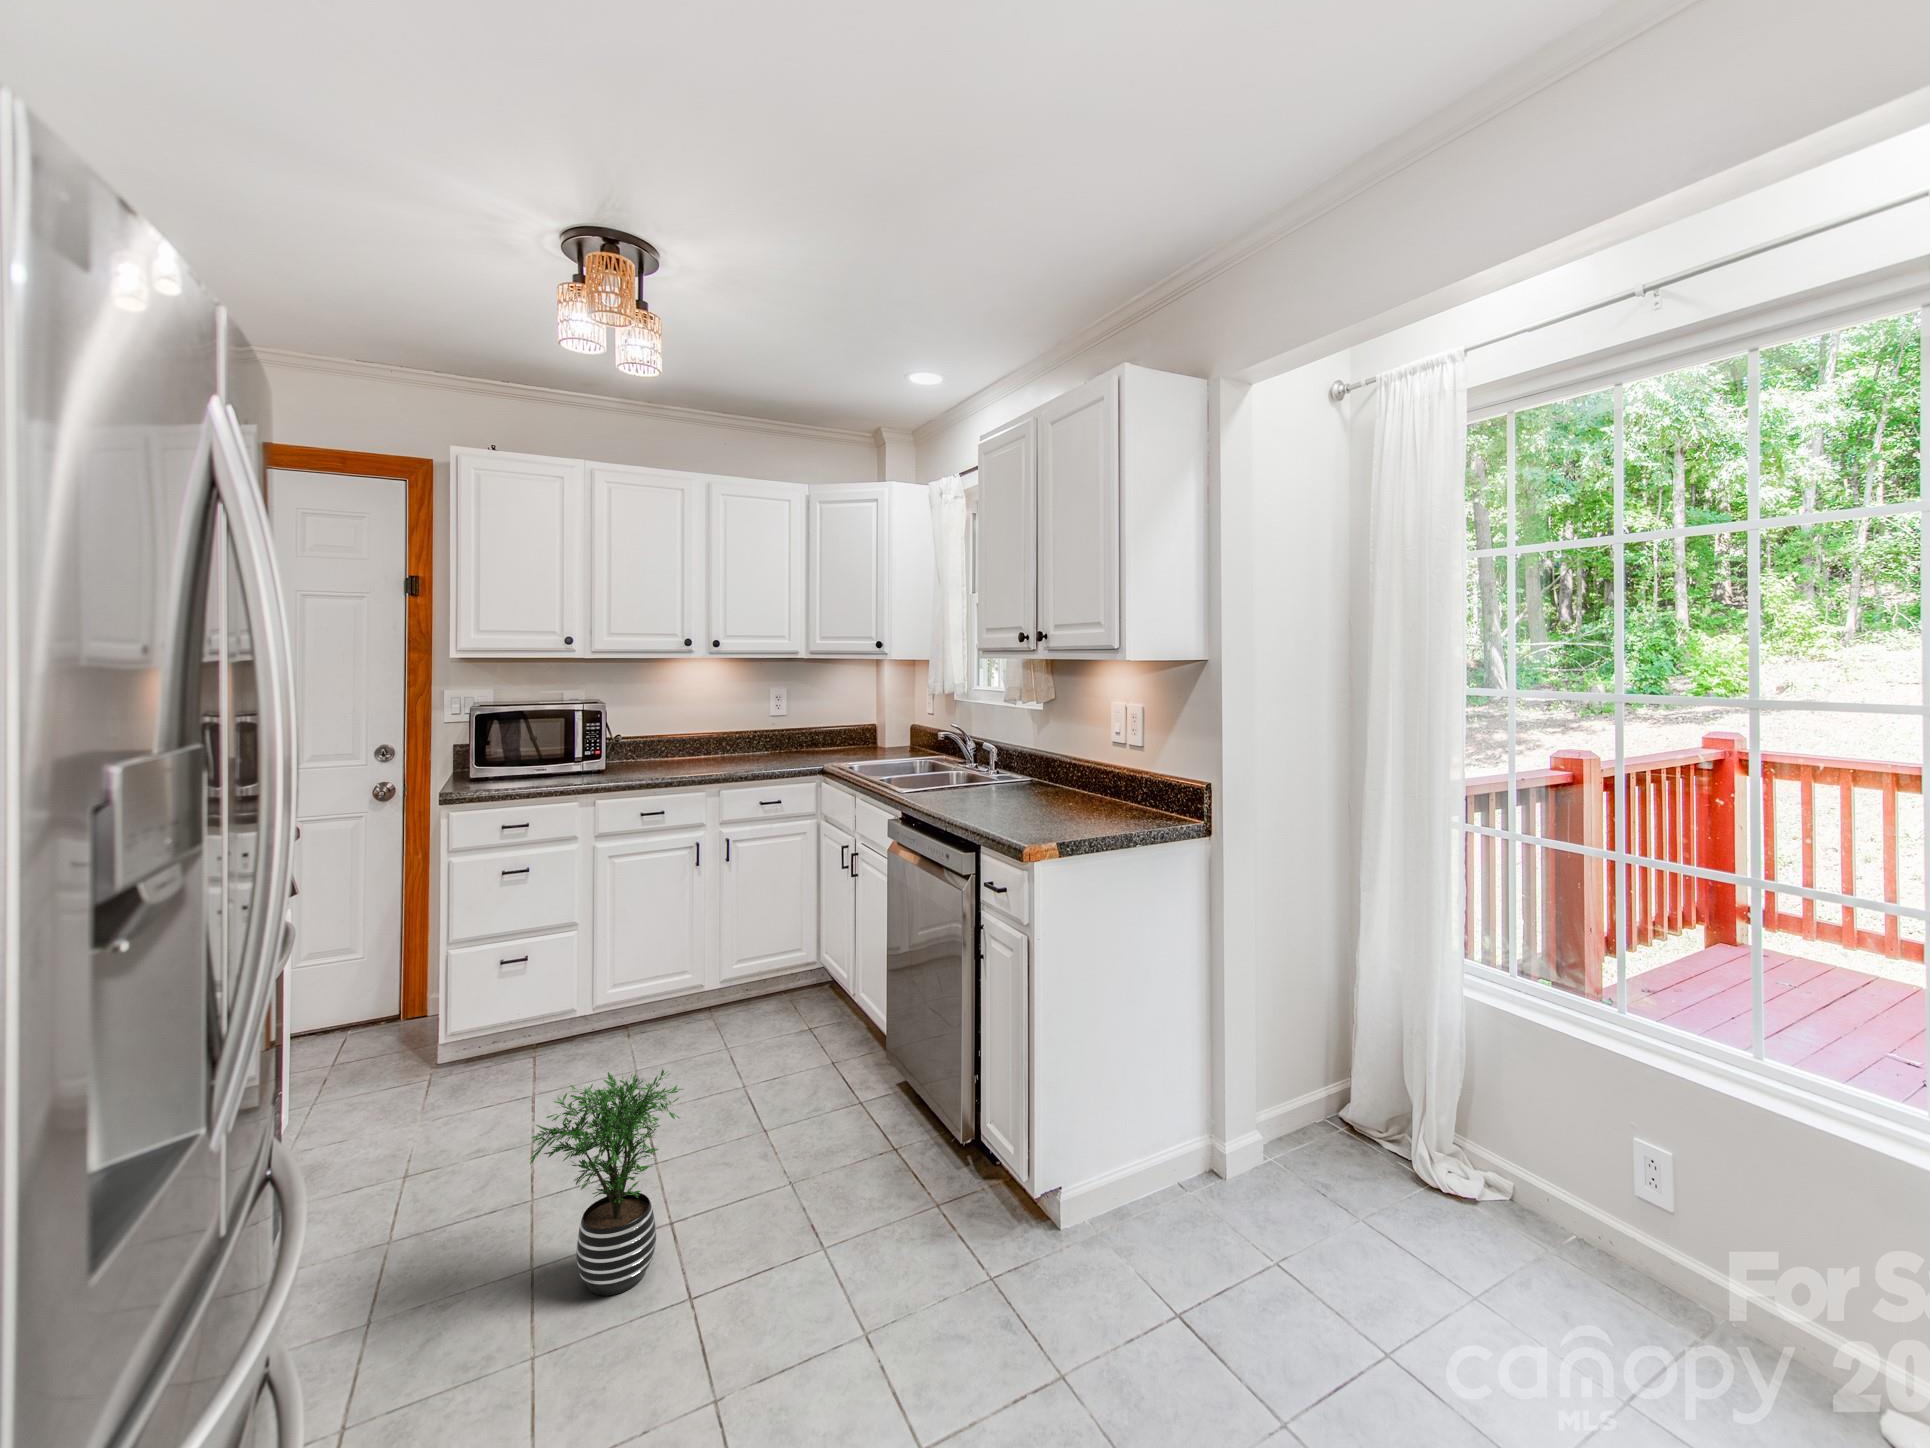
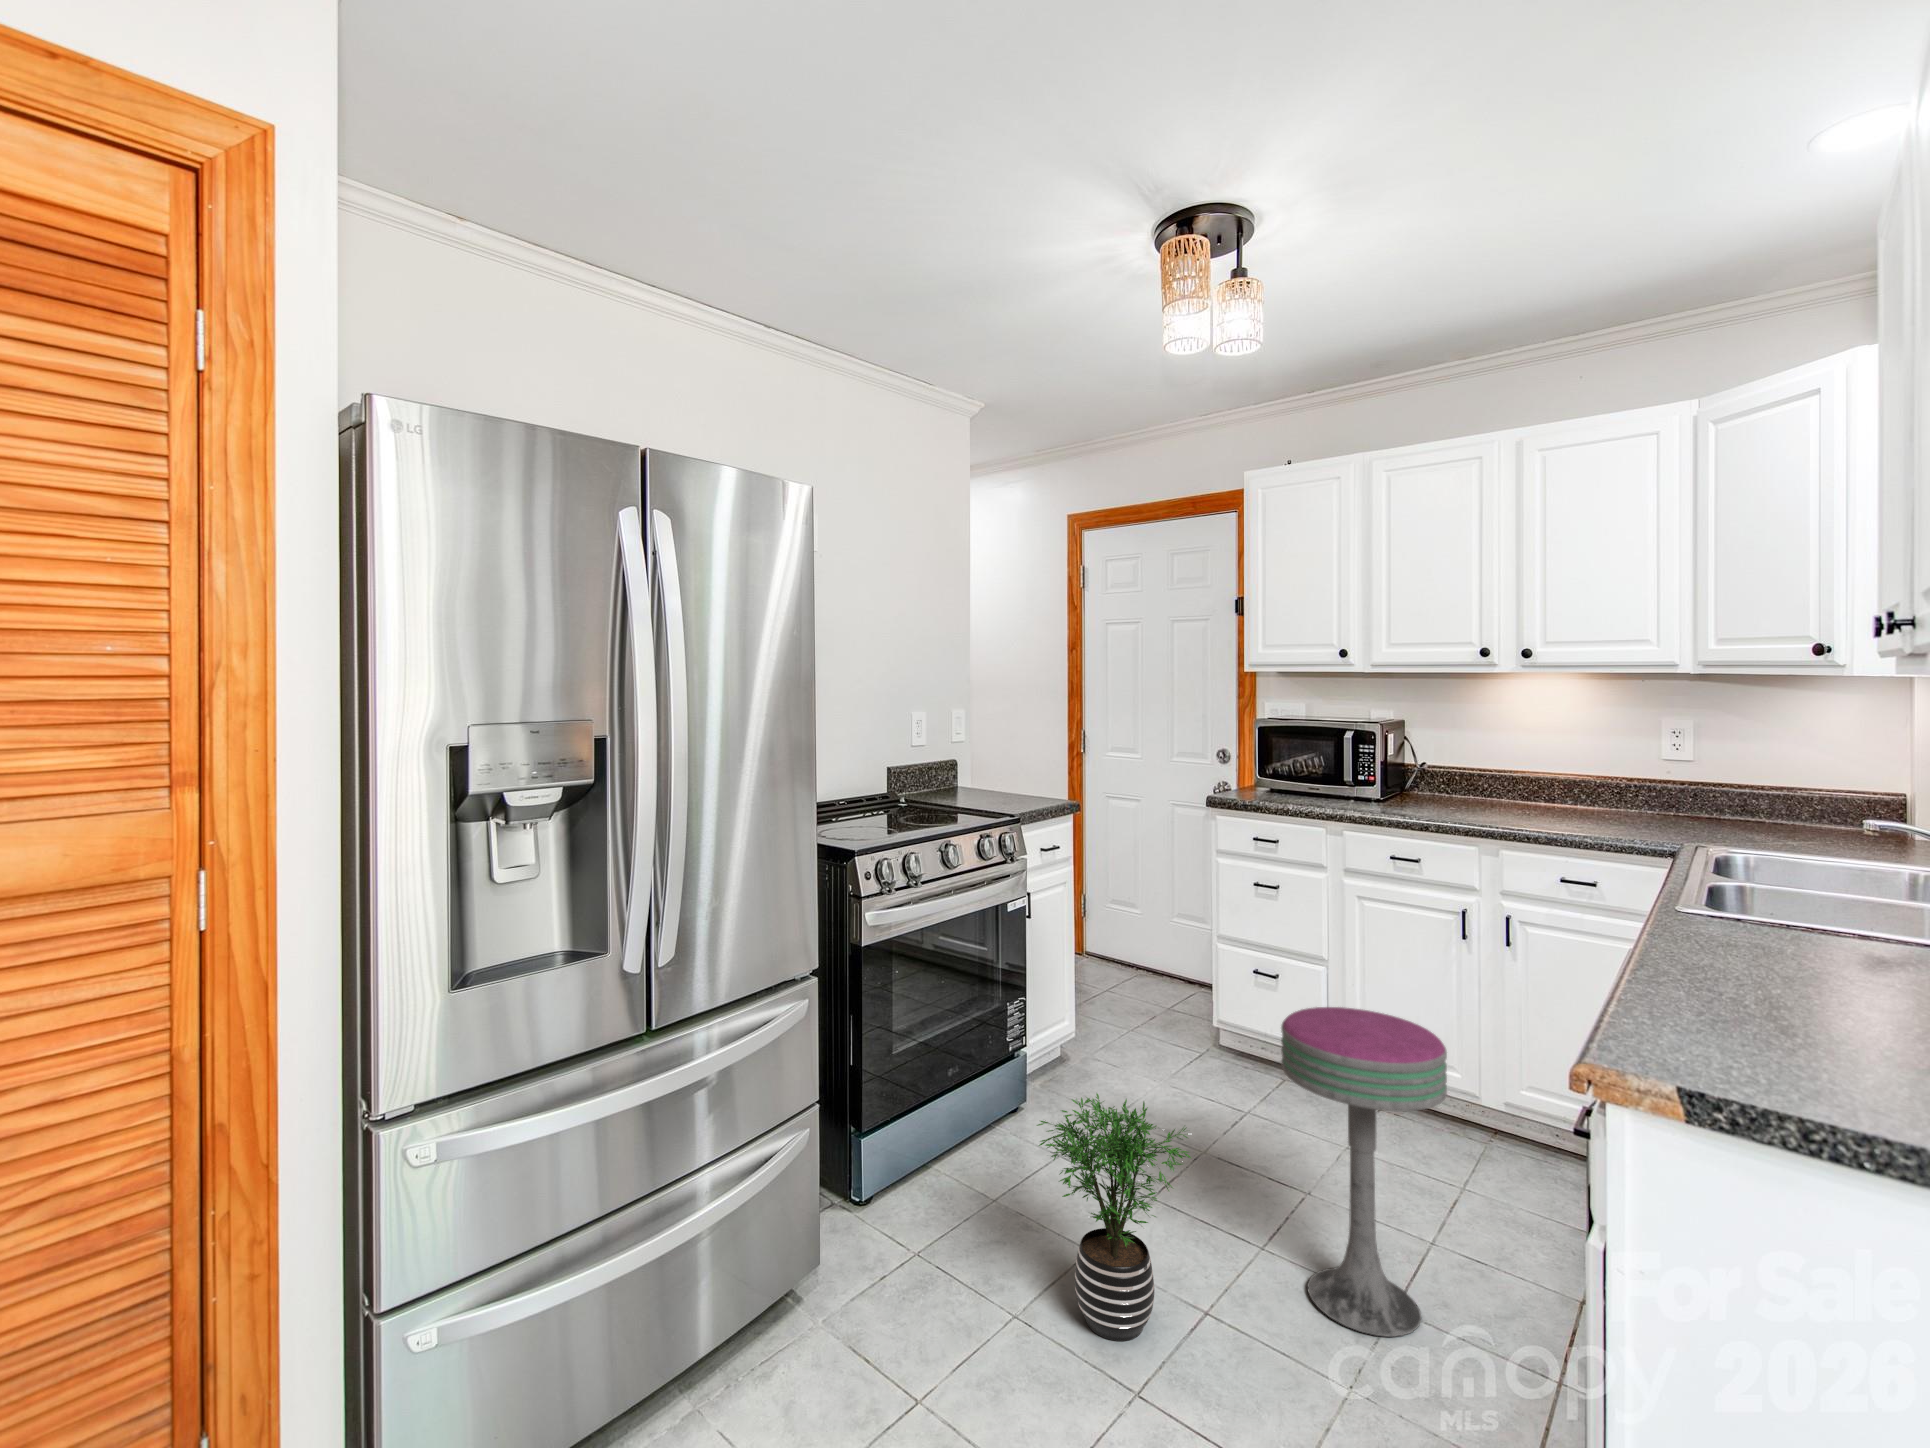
bar stool: none [687,927,806,1166] -> present [1281,1007,1447,1337]

